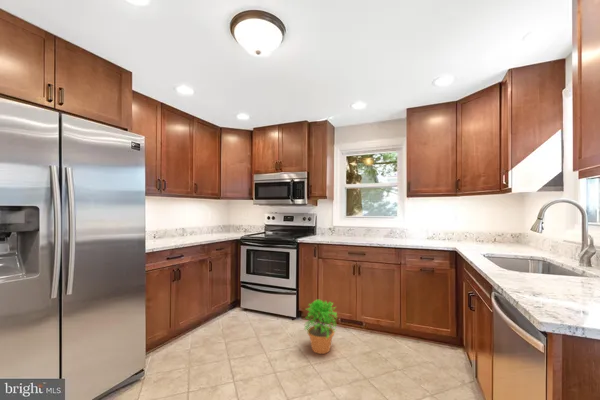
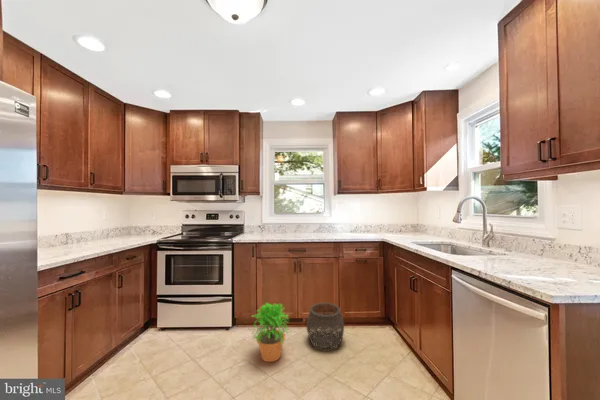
woven basket: none [360,310,400,358] -> present [307,303,344,349]

